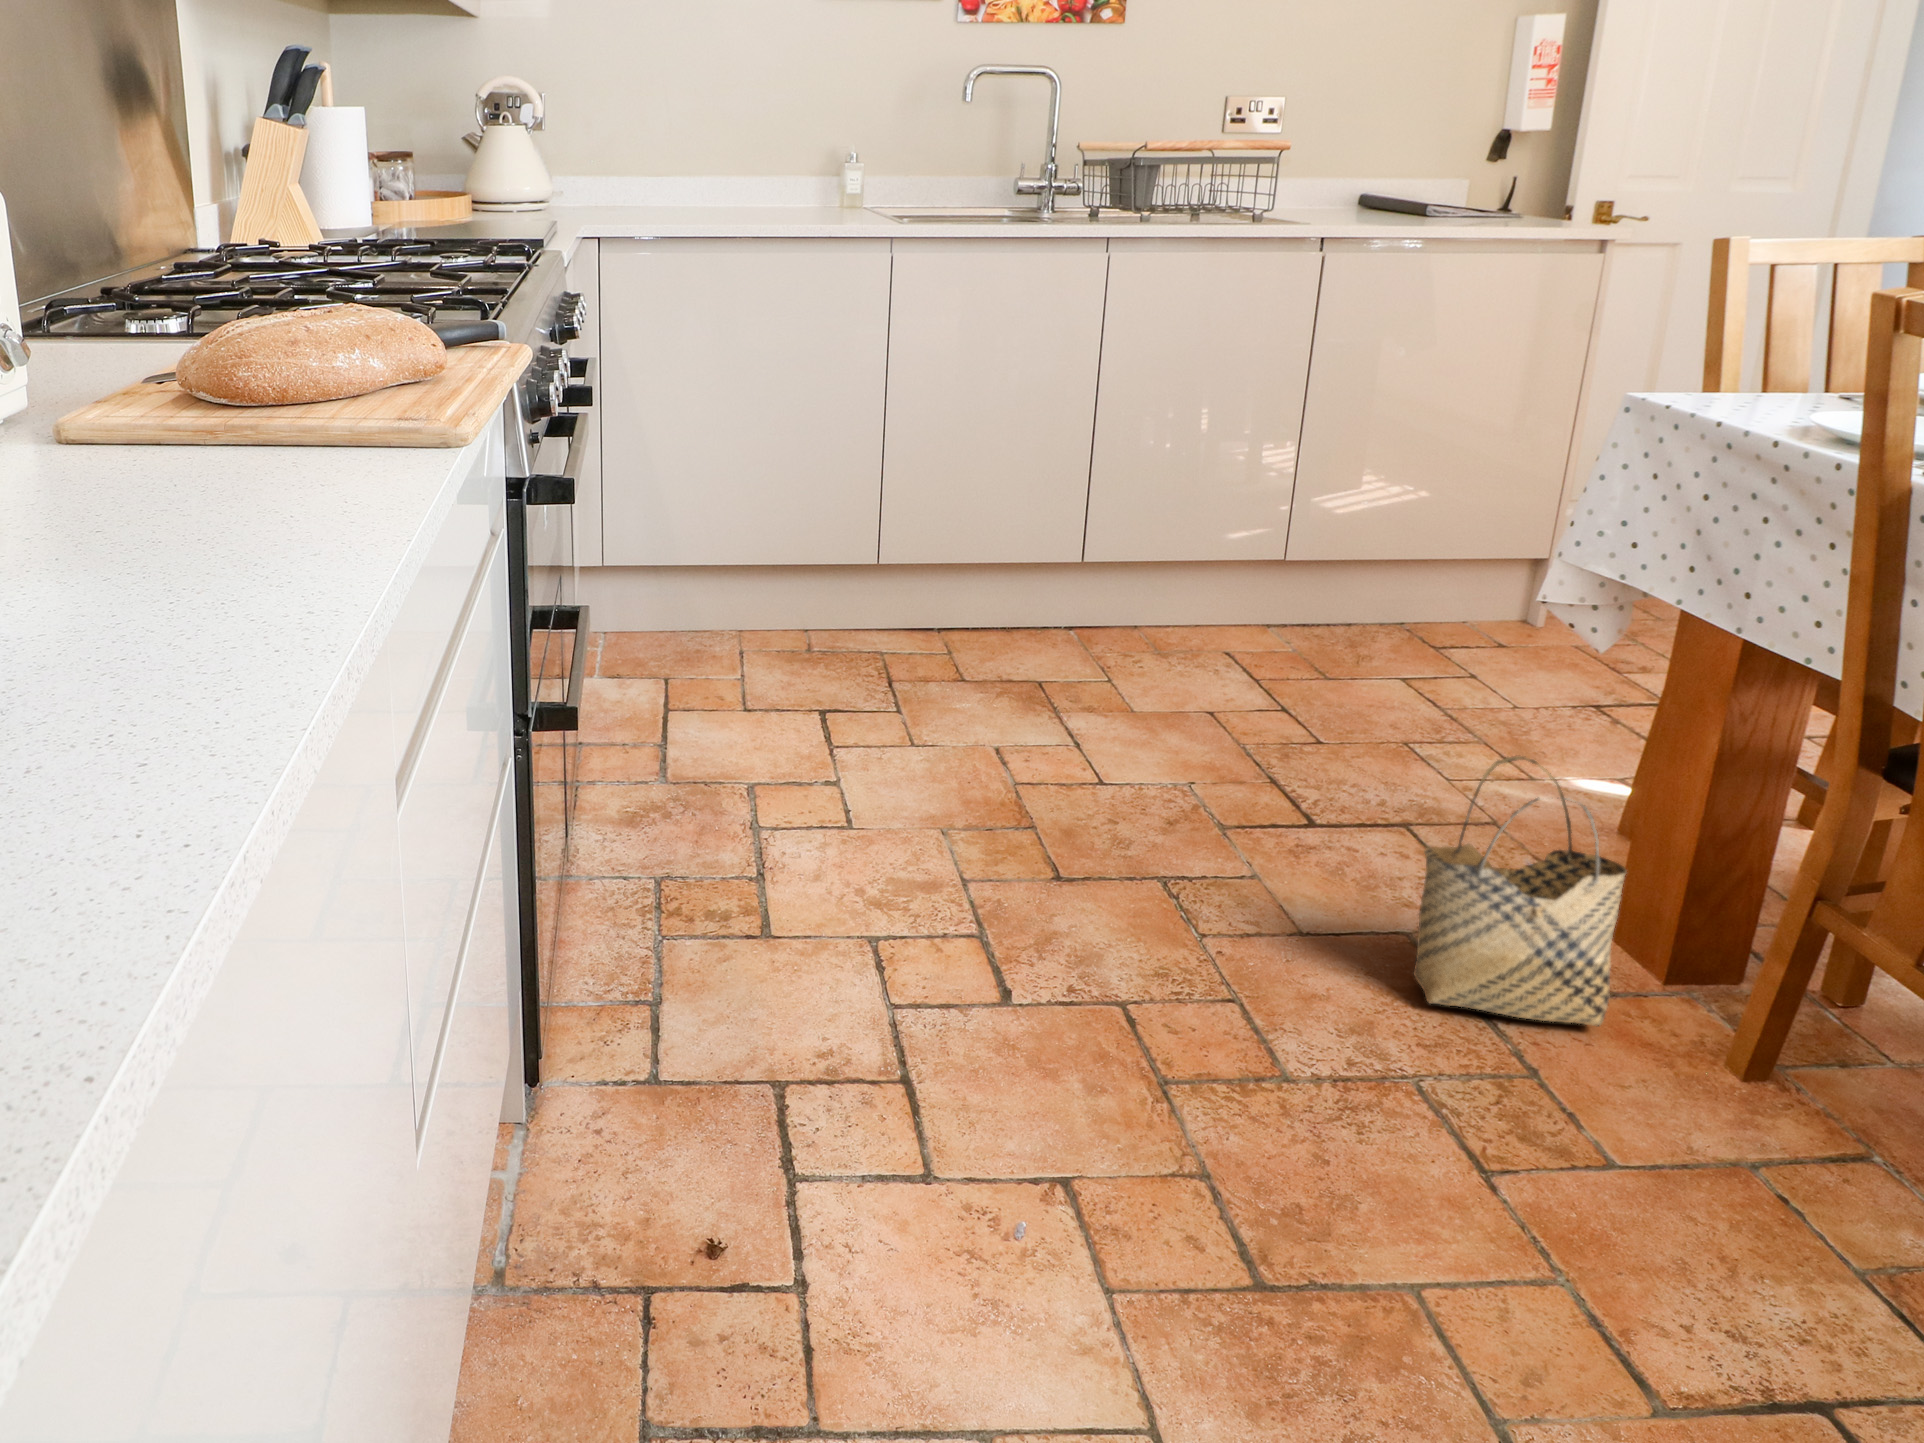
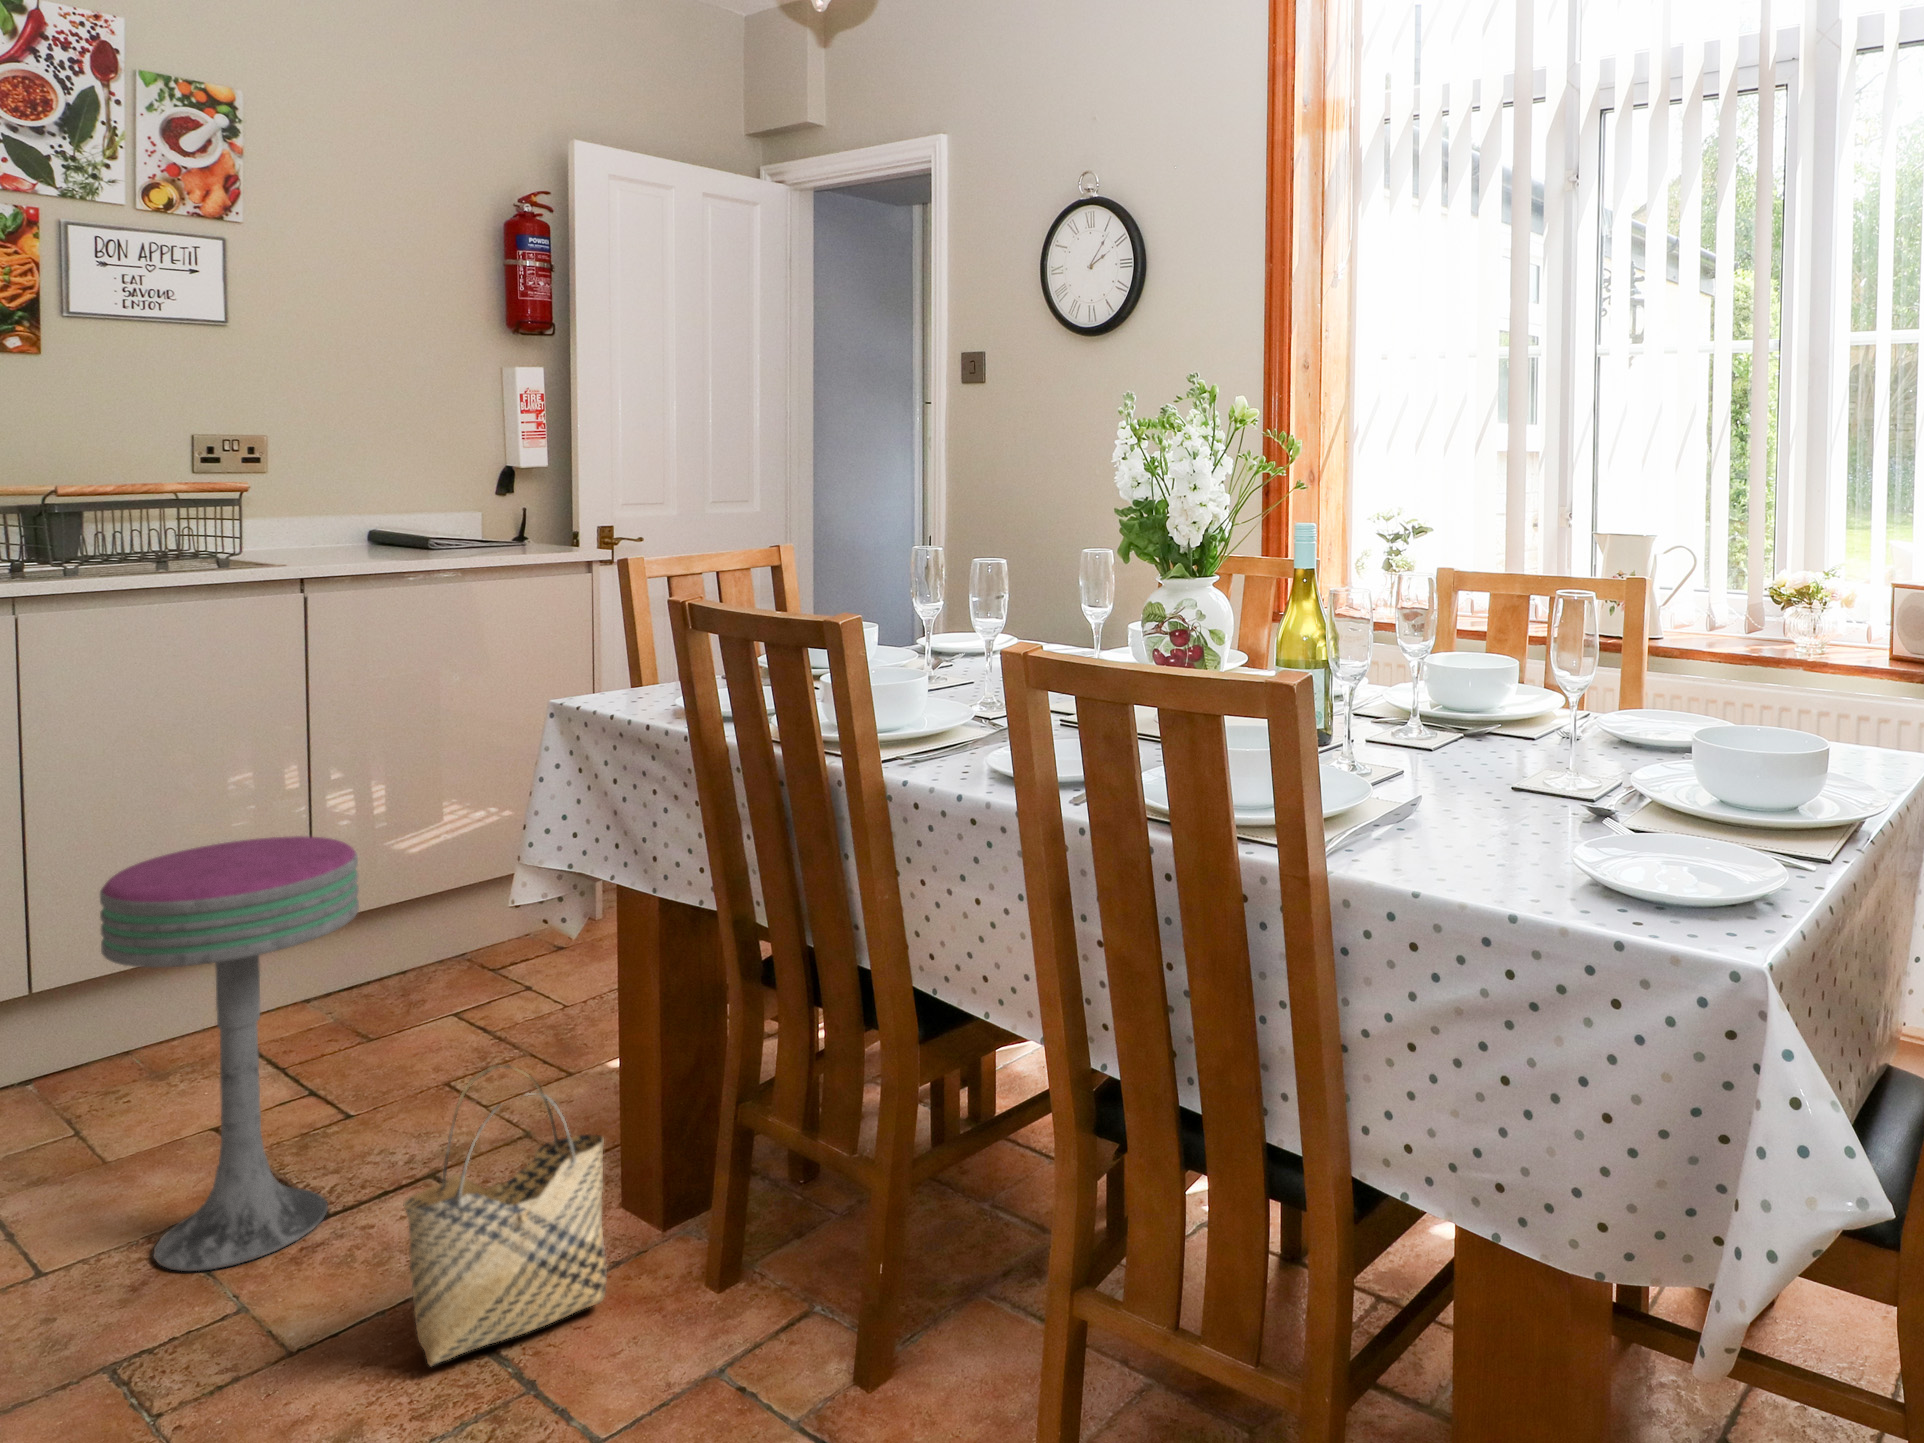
bar stool: none [1178,476,1386,837] -> present [100,836,359,1271]

